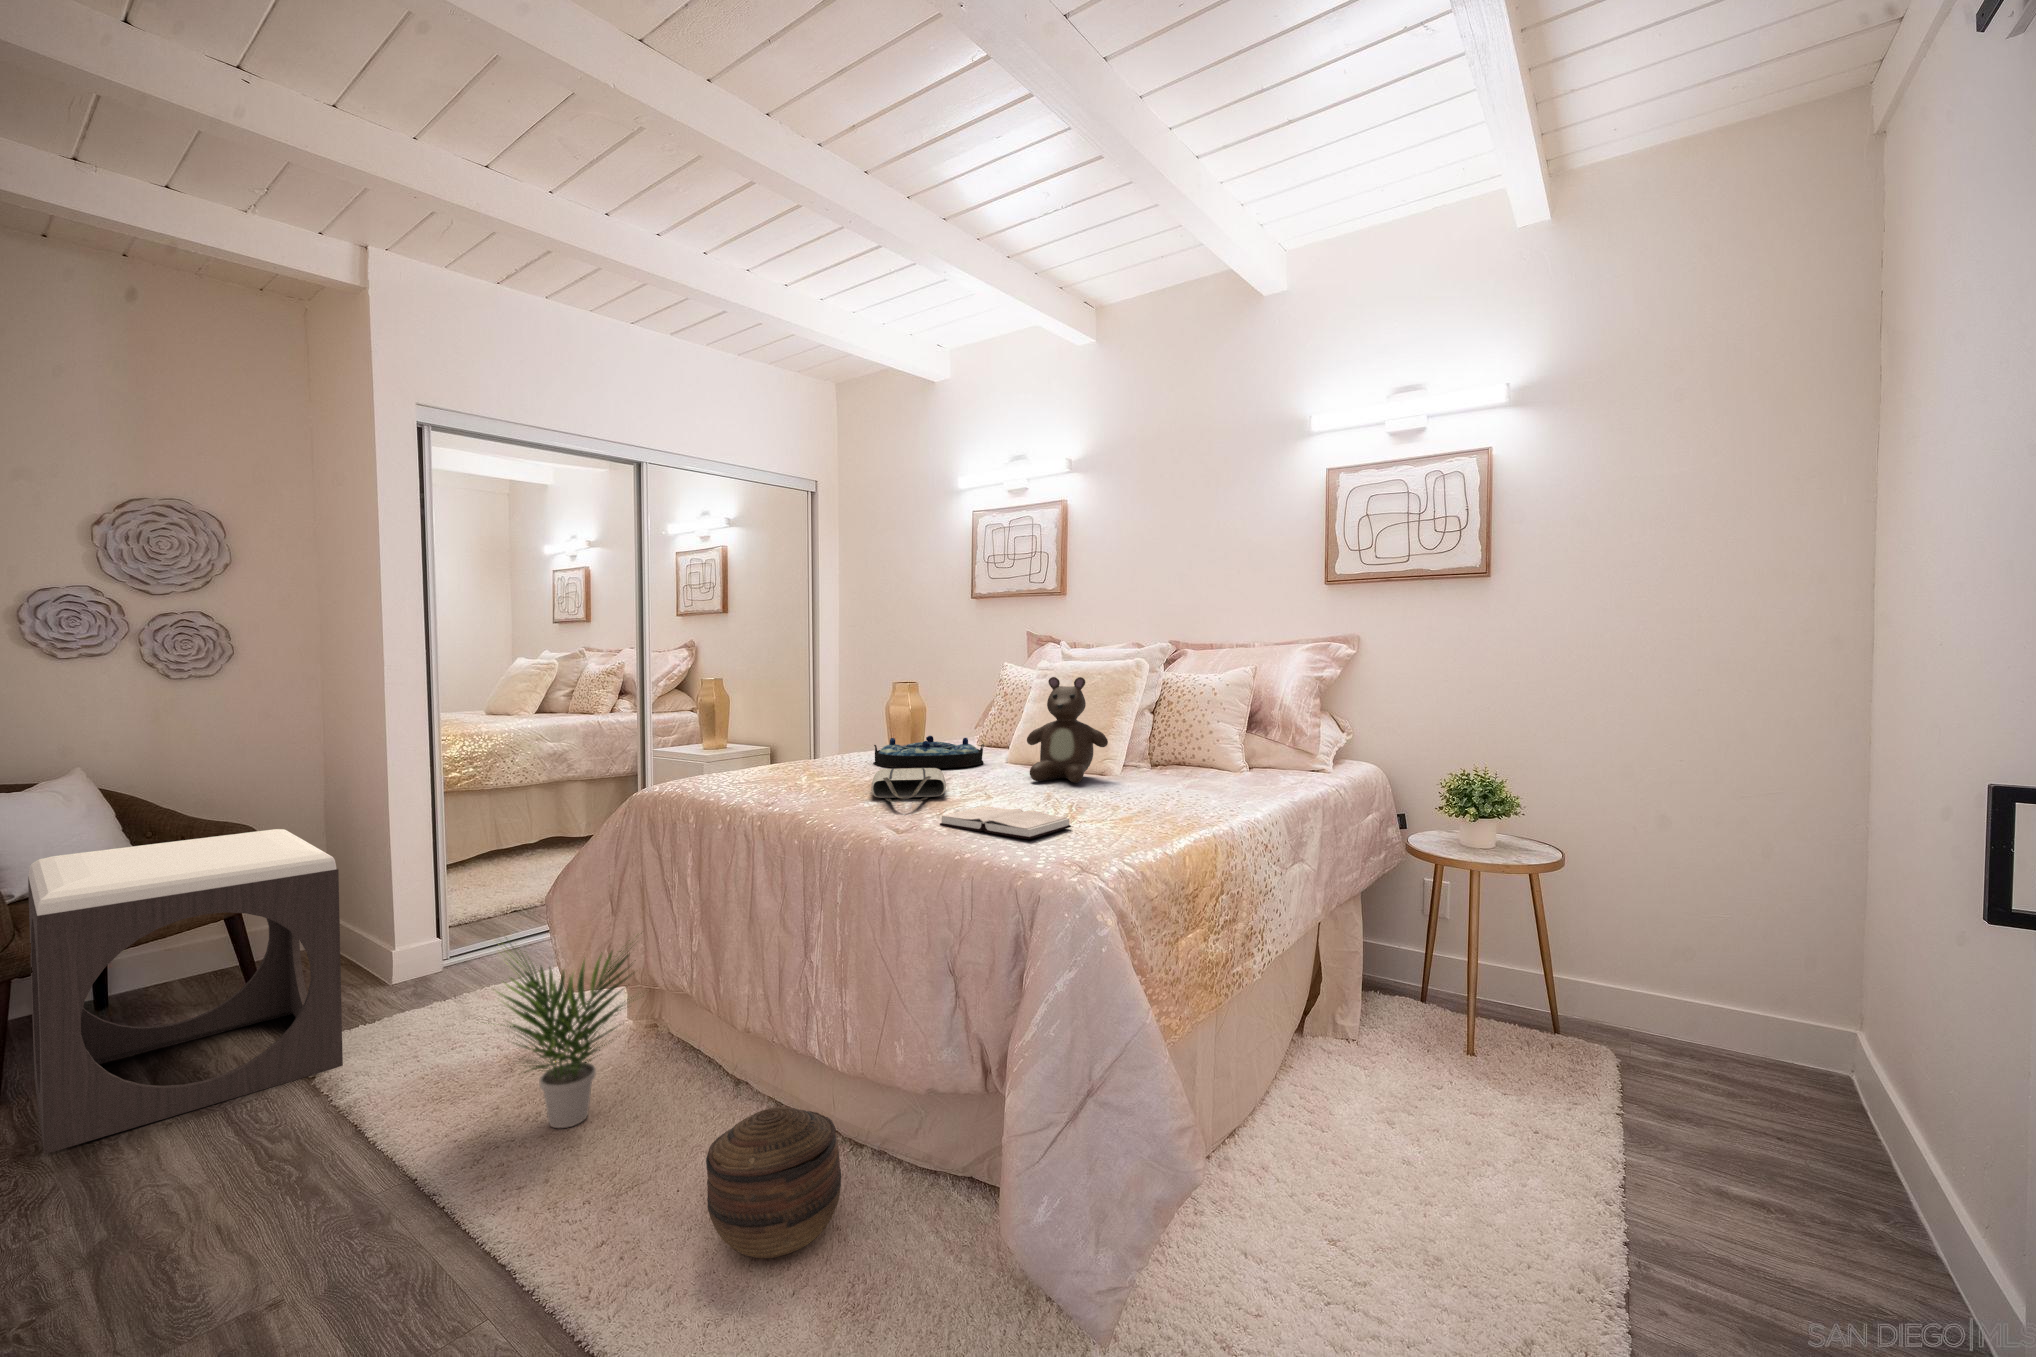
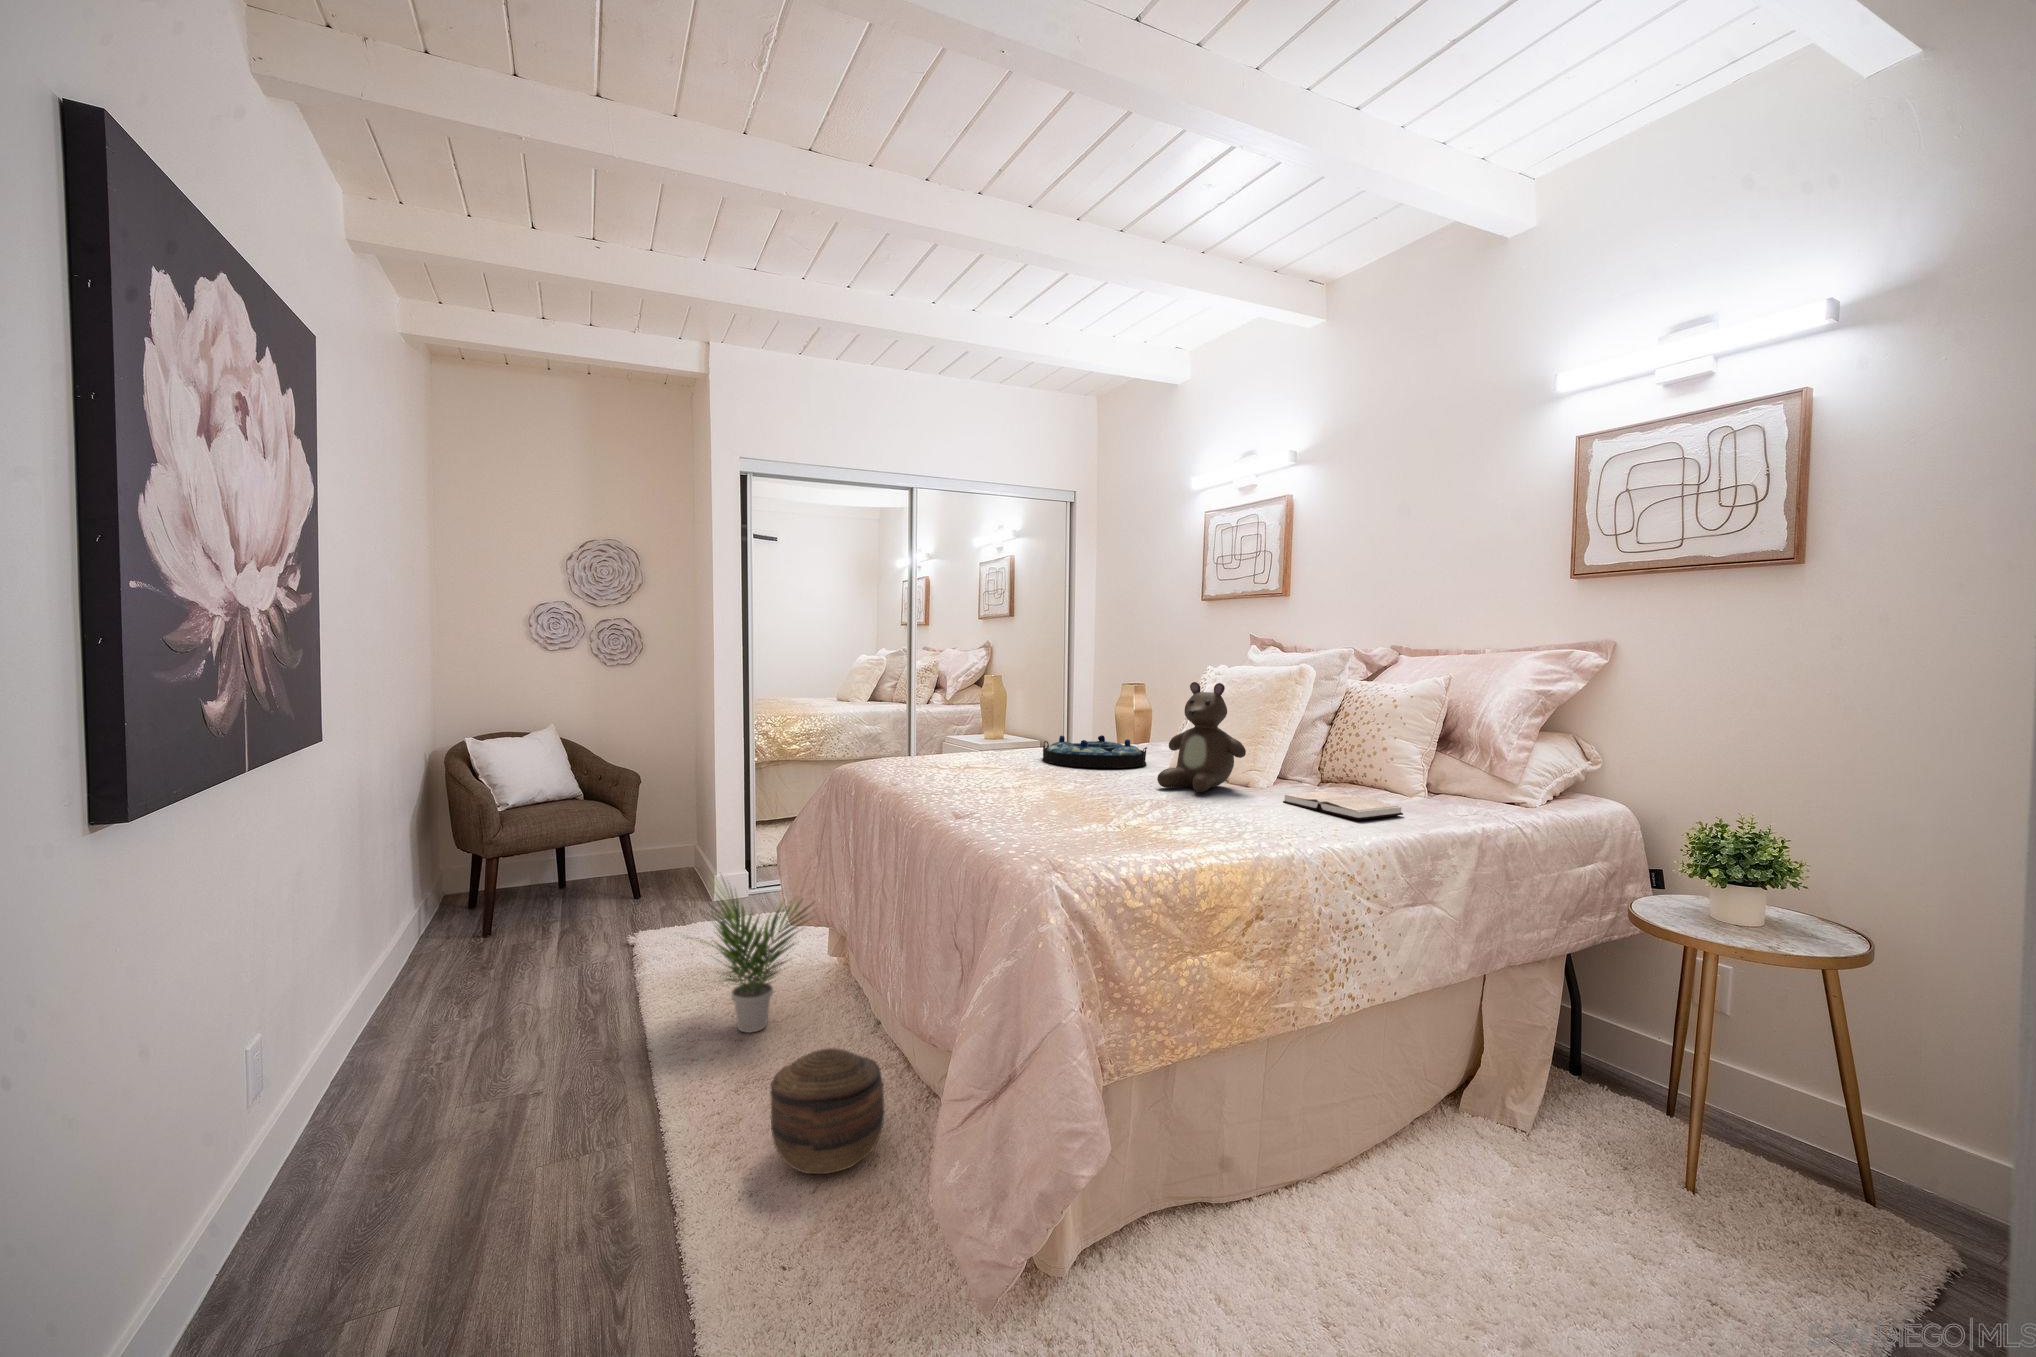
tote bag: present [871,768,946,802] -> none [984,764,1071,796]
hardback book: present [940,806,1071,839] -> present [1283,791,1403,820]
footstool: present [28,829,343,1154] -> none [477,776,651,977]

